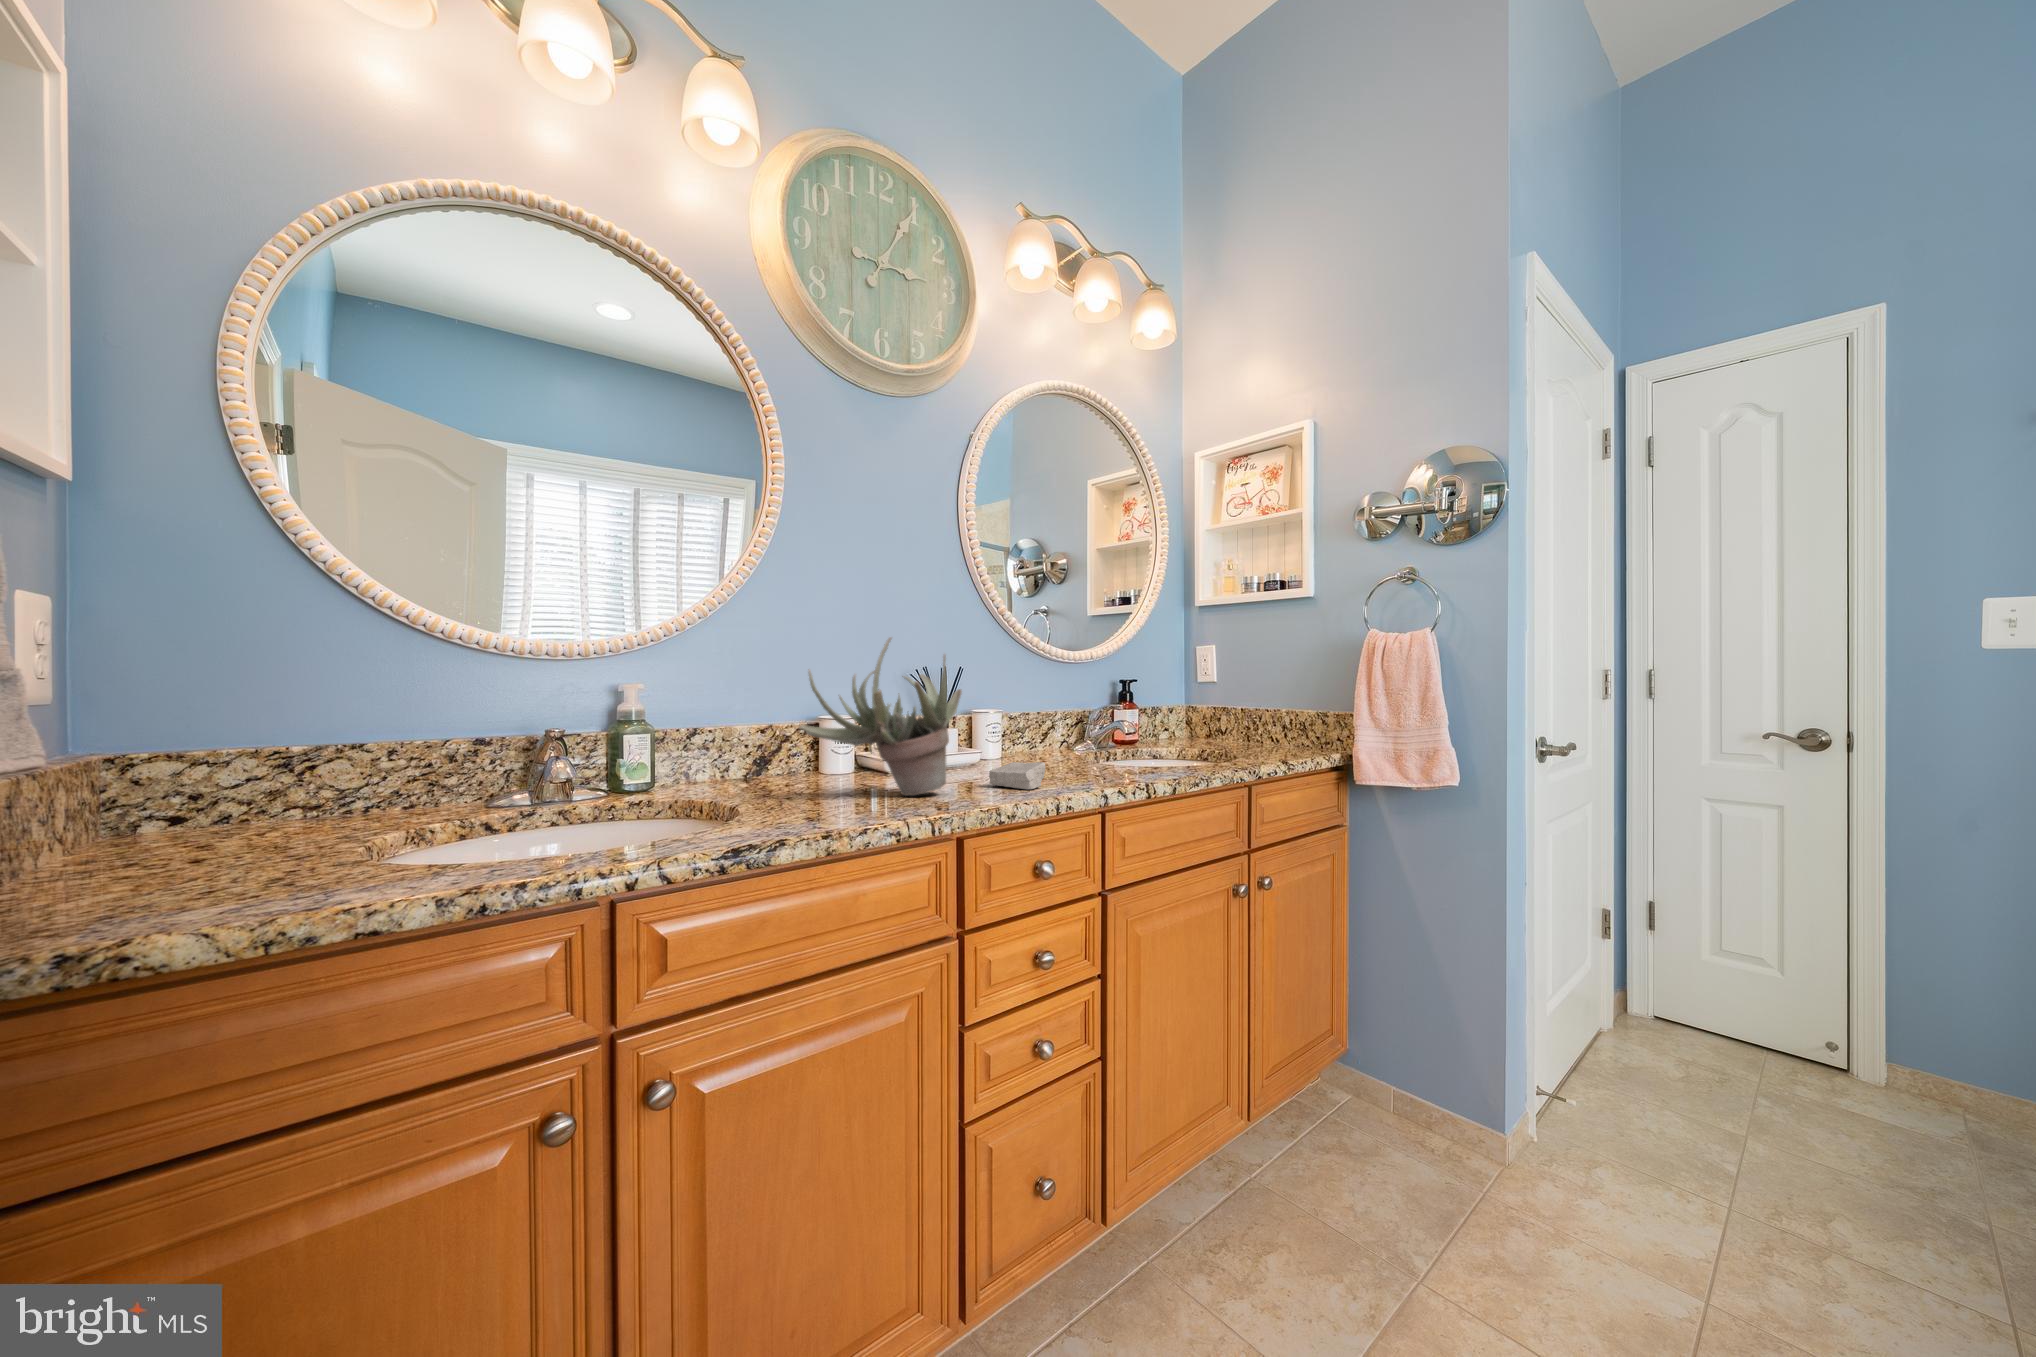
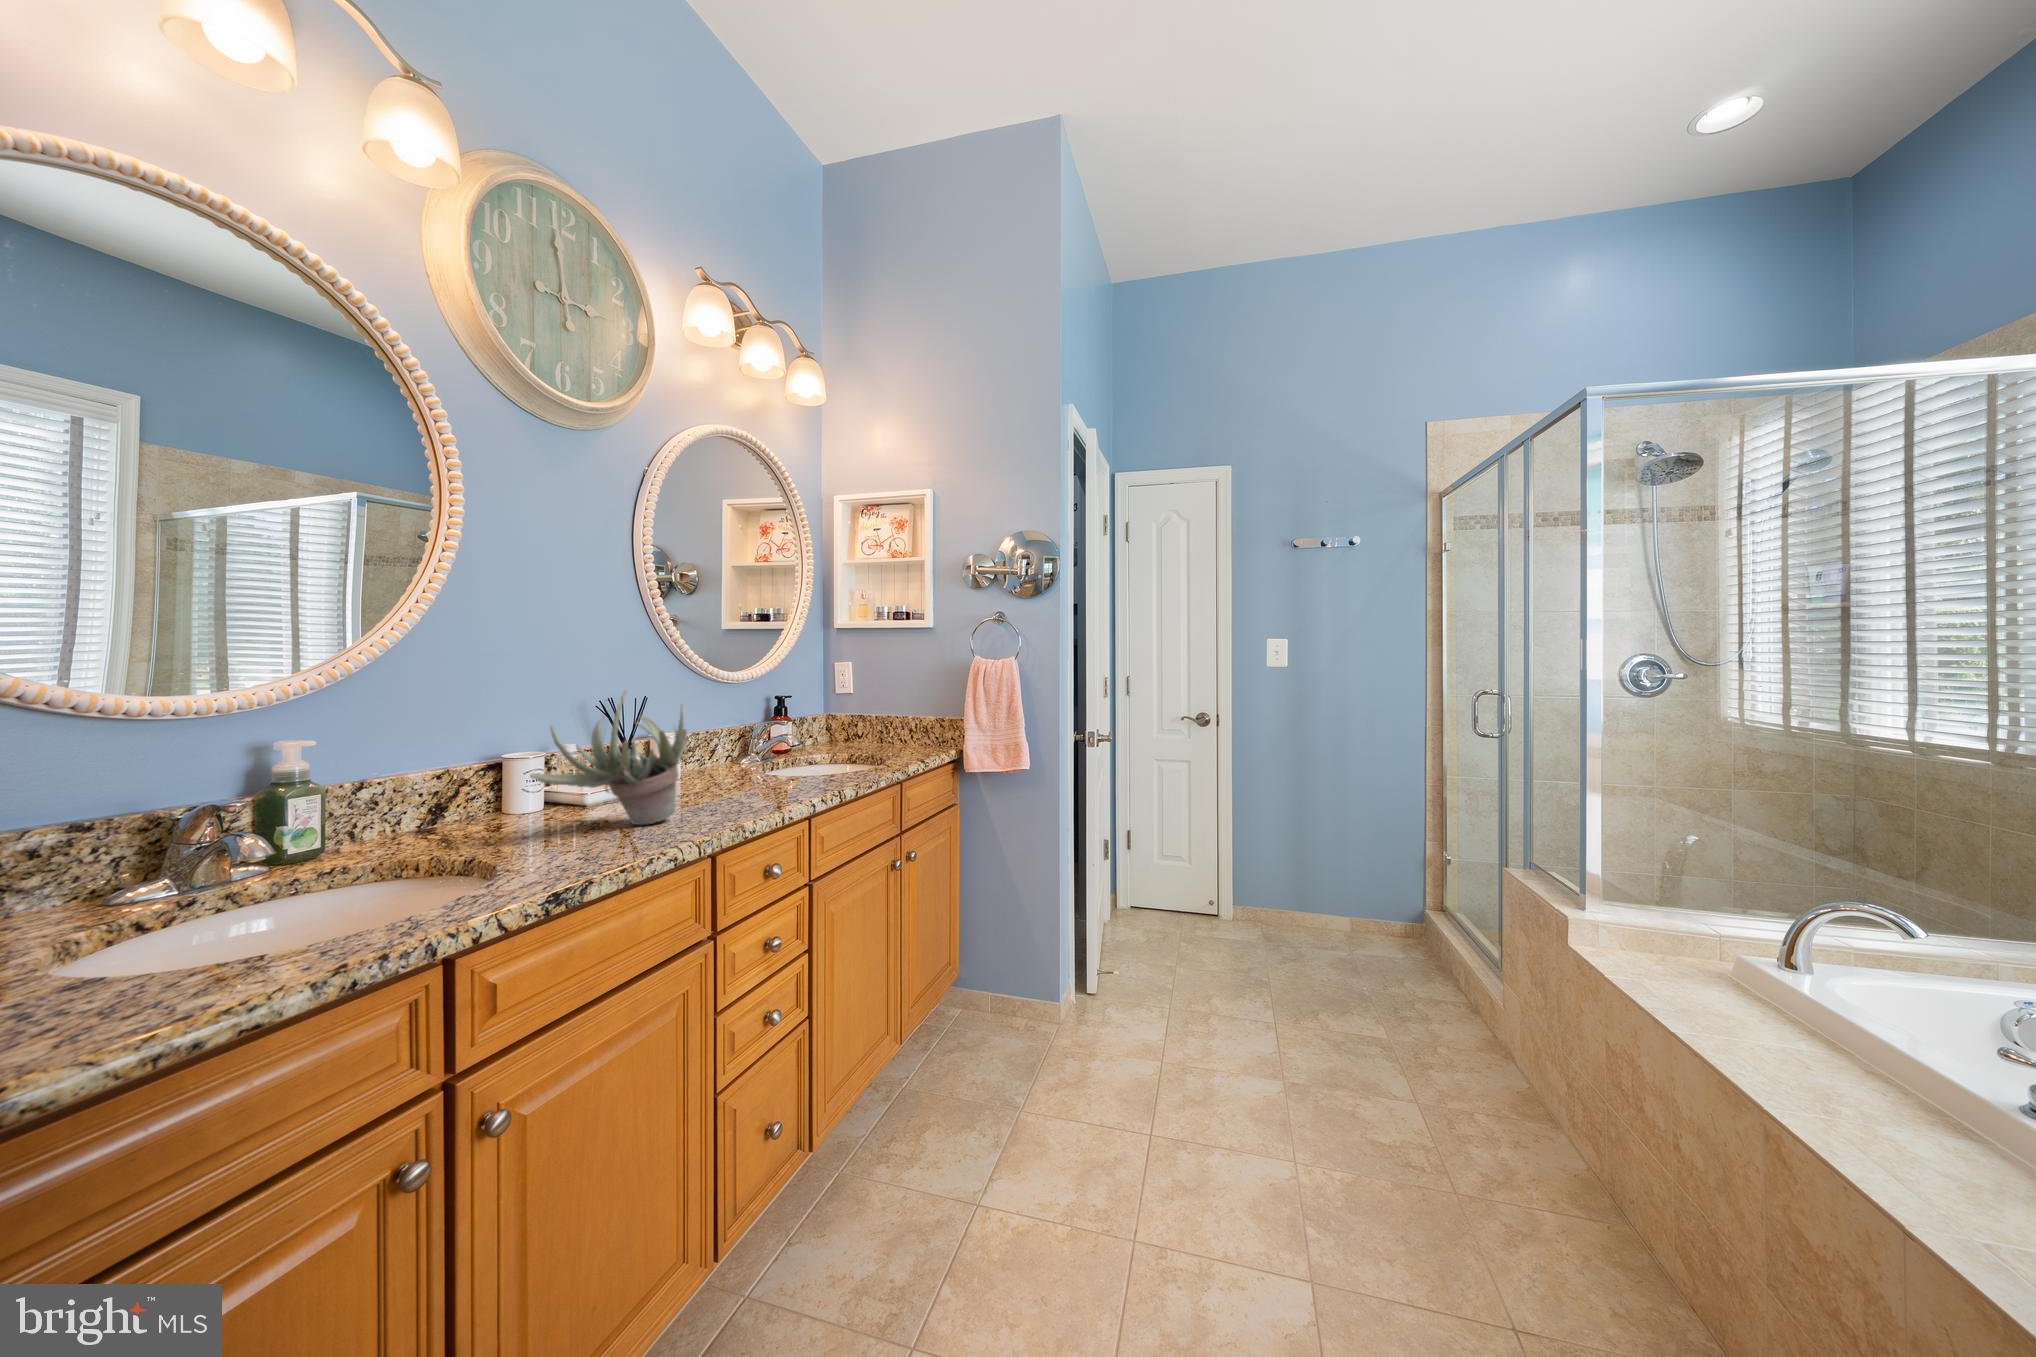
soap bar: present [989,762,1045,789] -> none [703,782,754,806]

